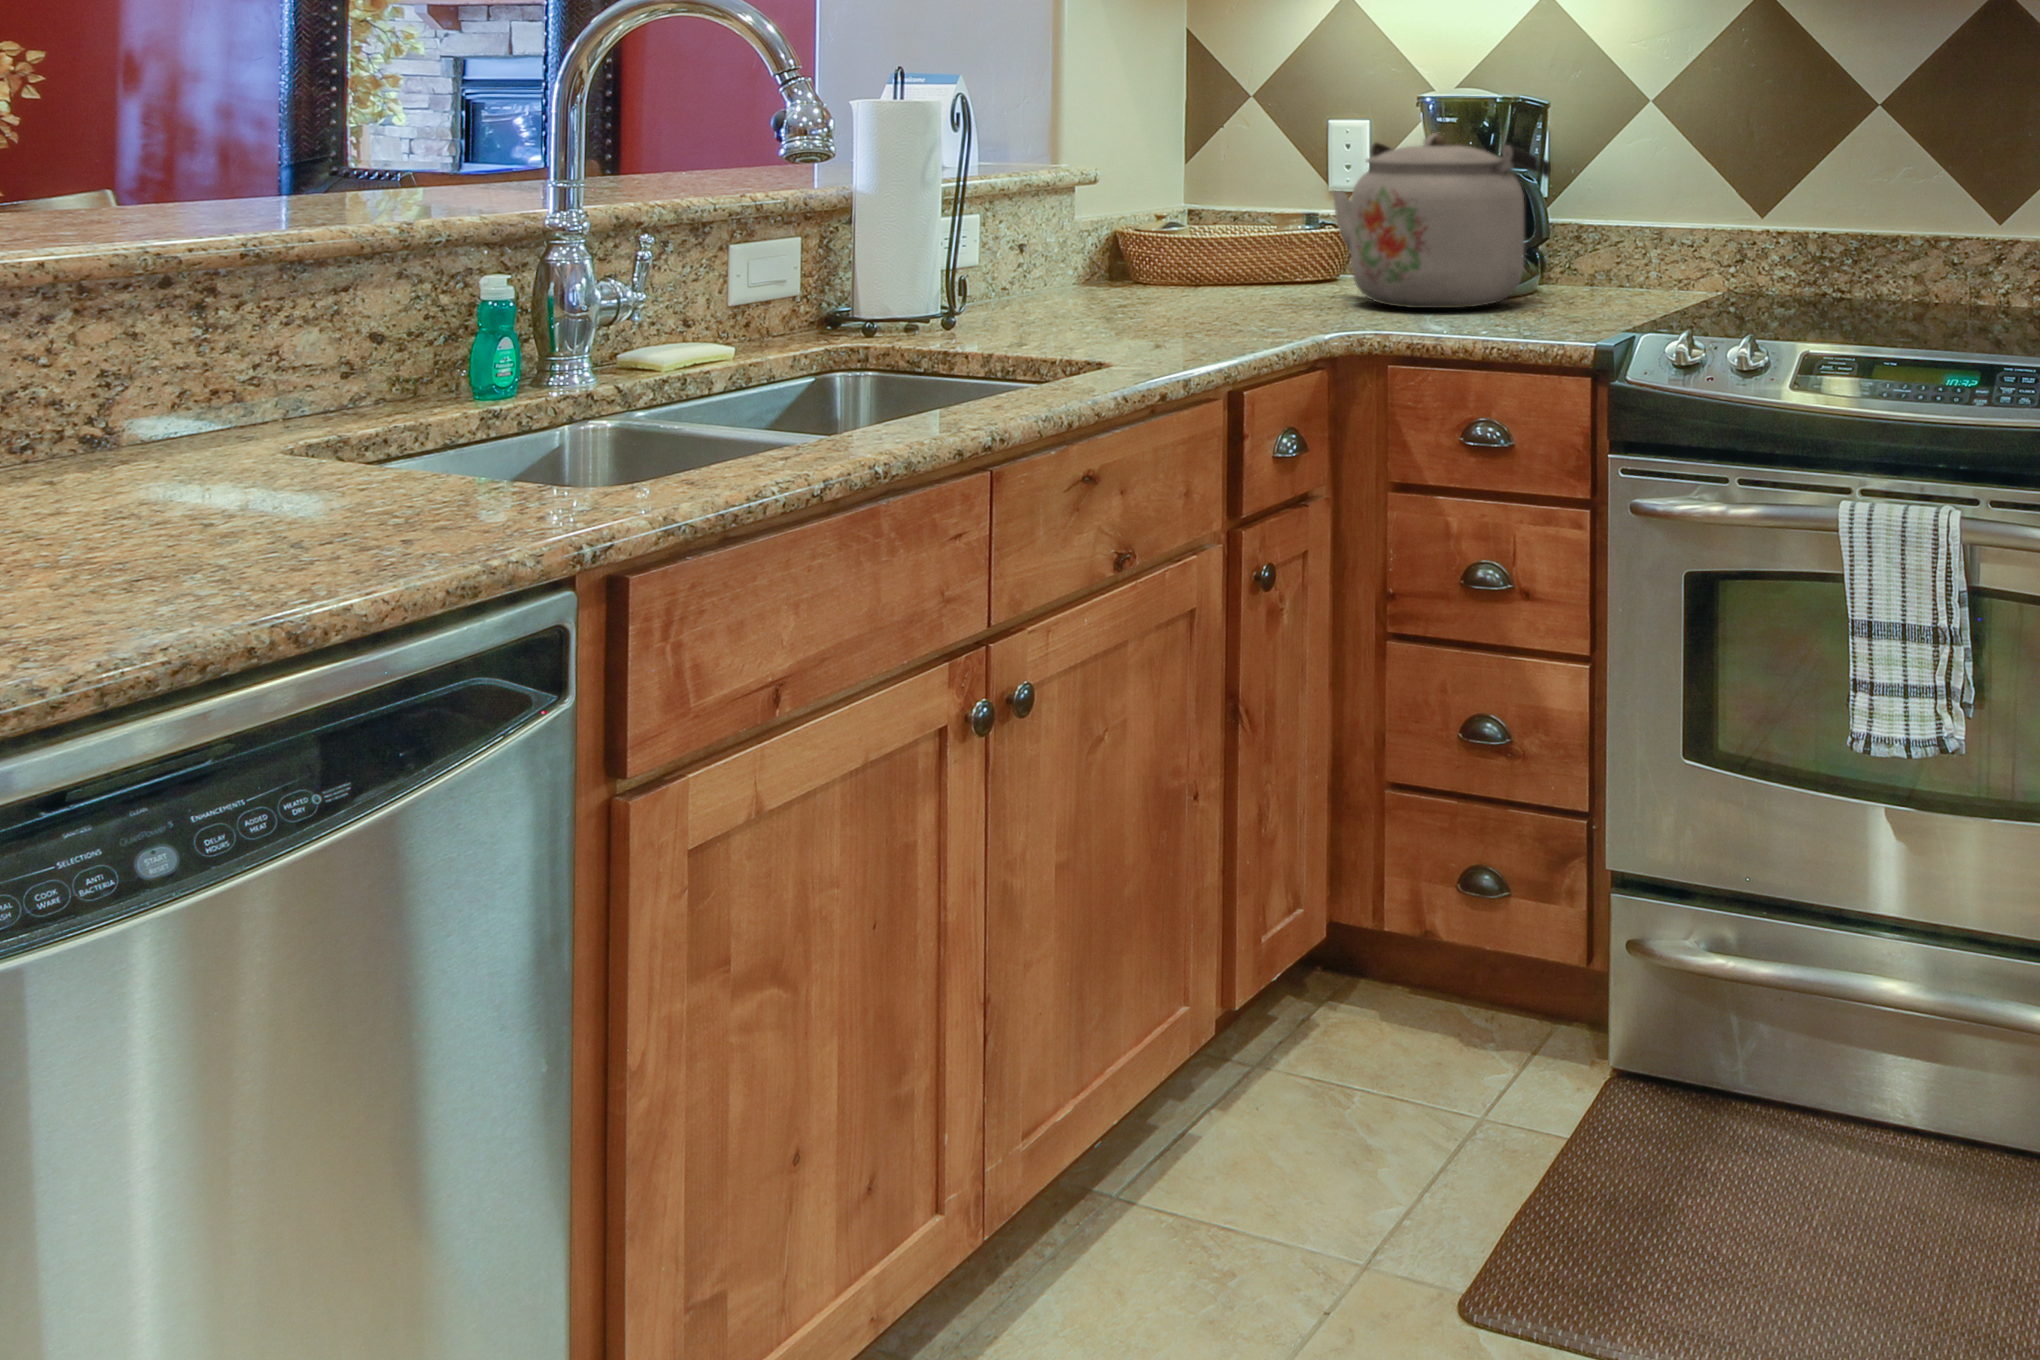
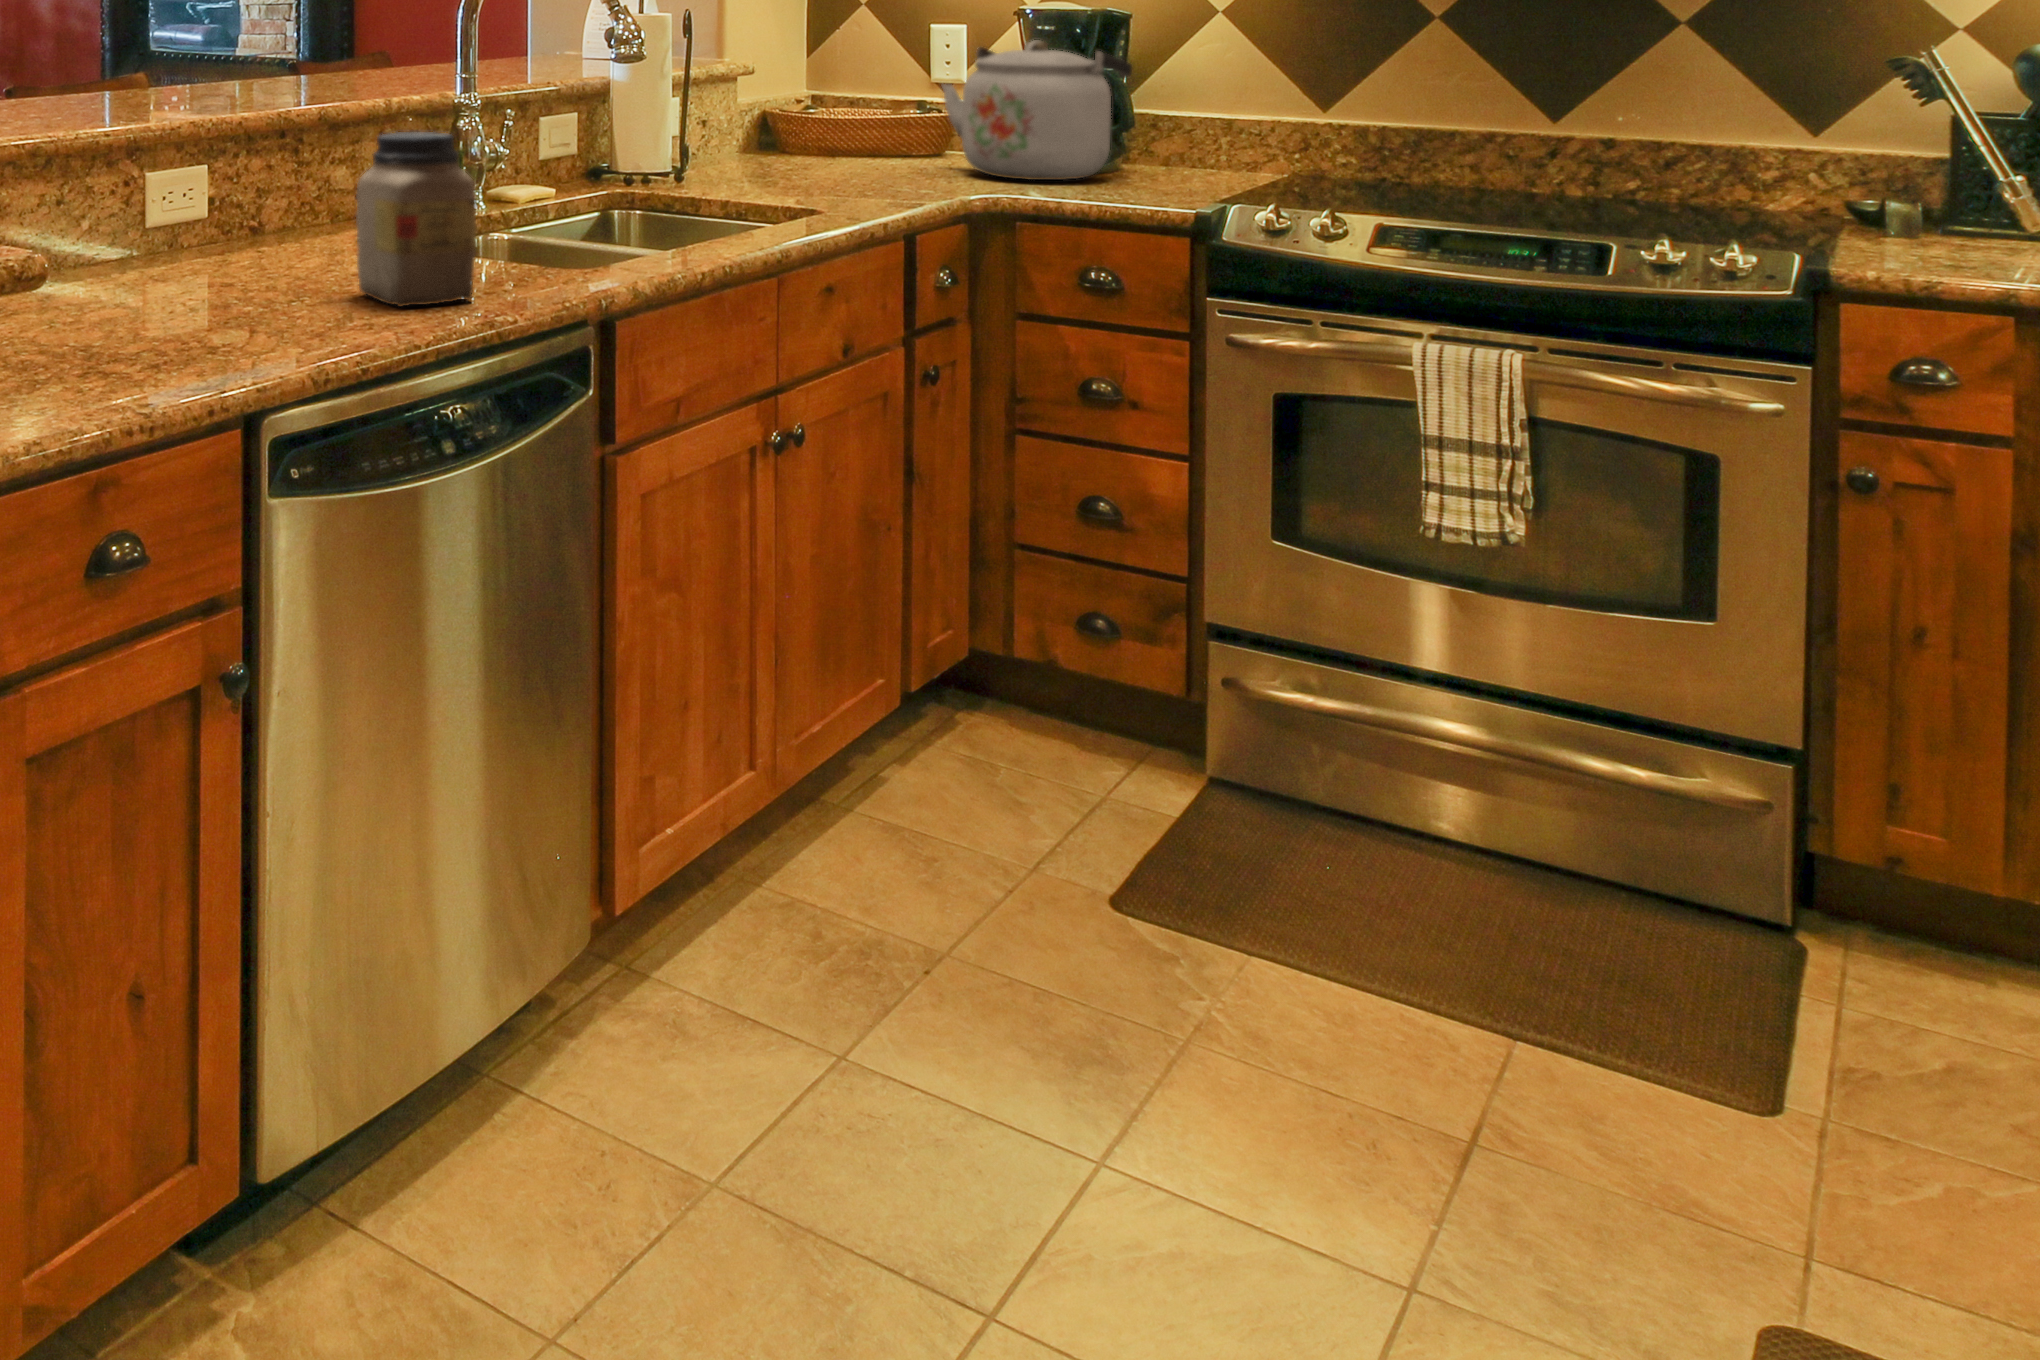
jar: none [65,257,296,586] -> present [356,132,476,307]

